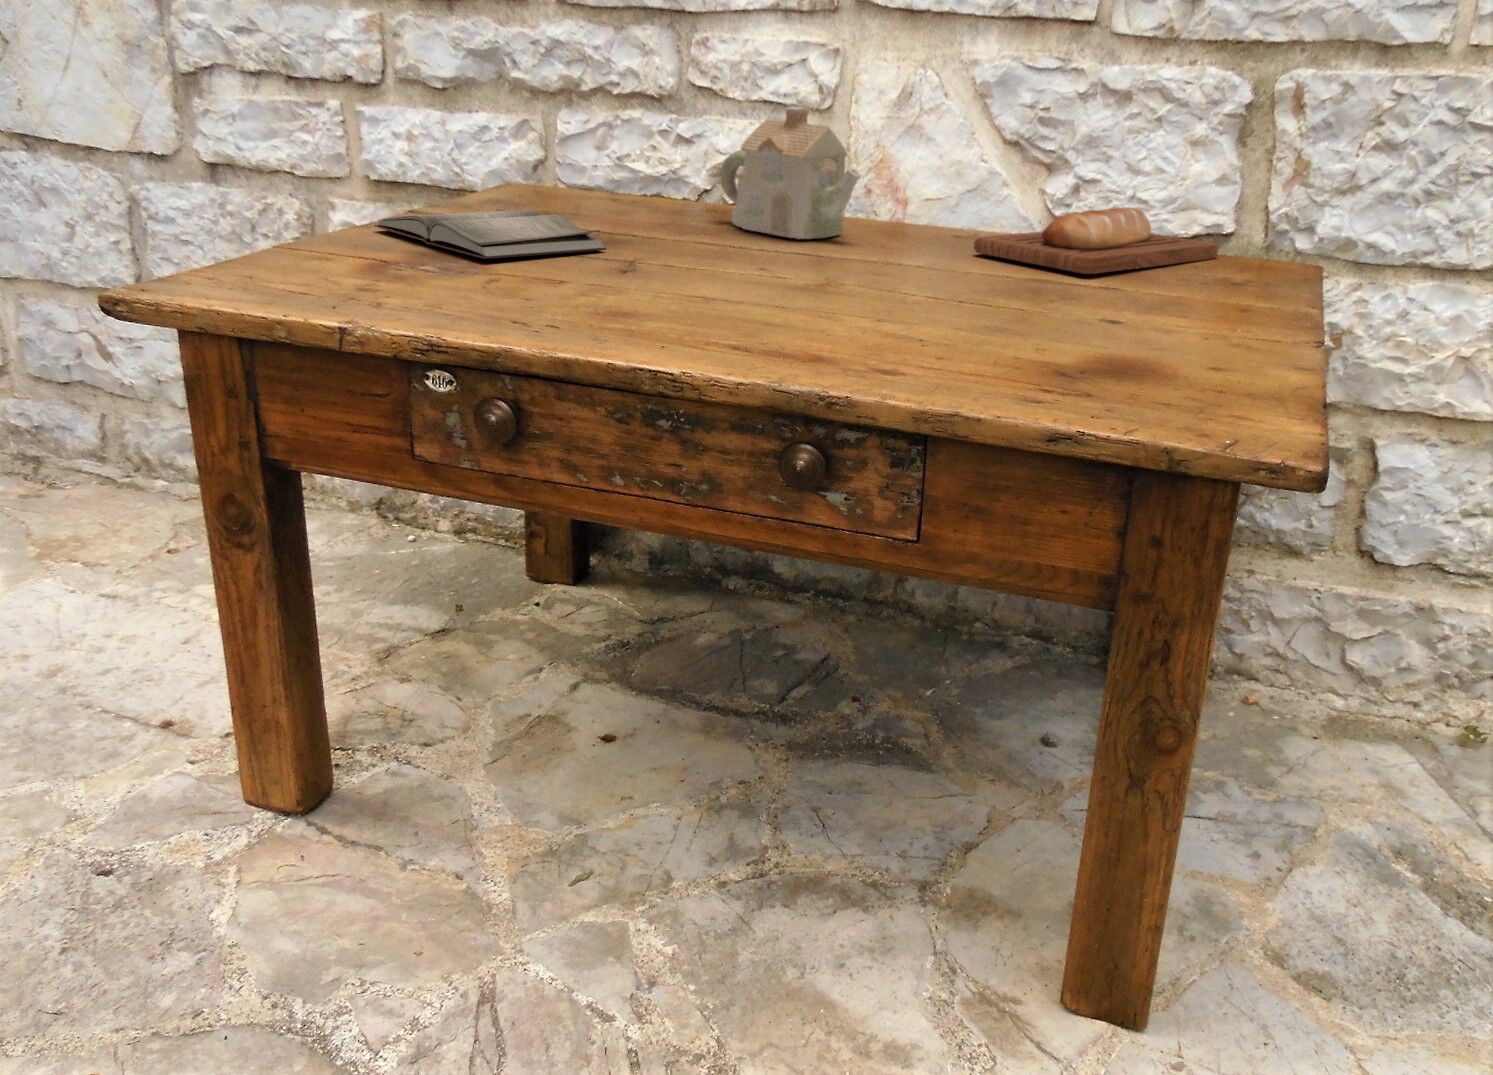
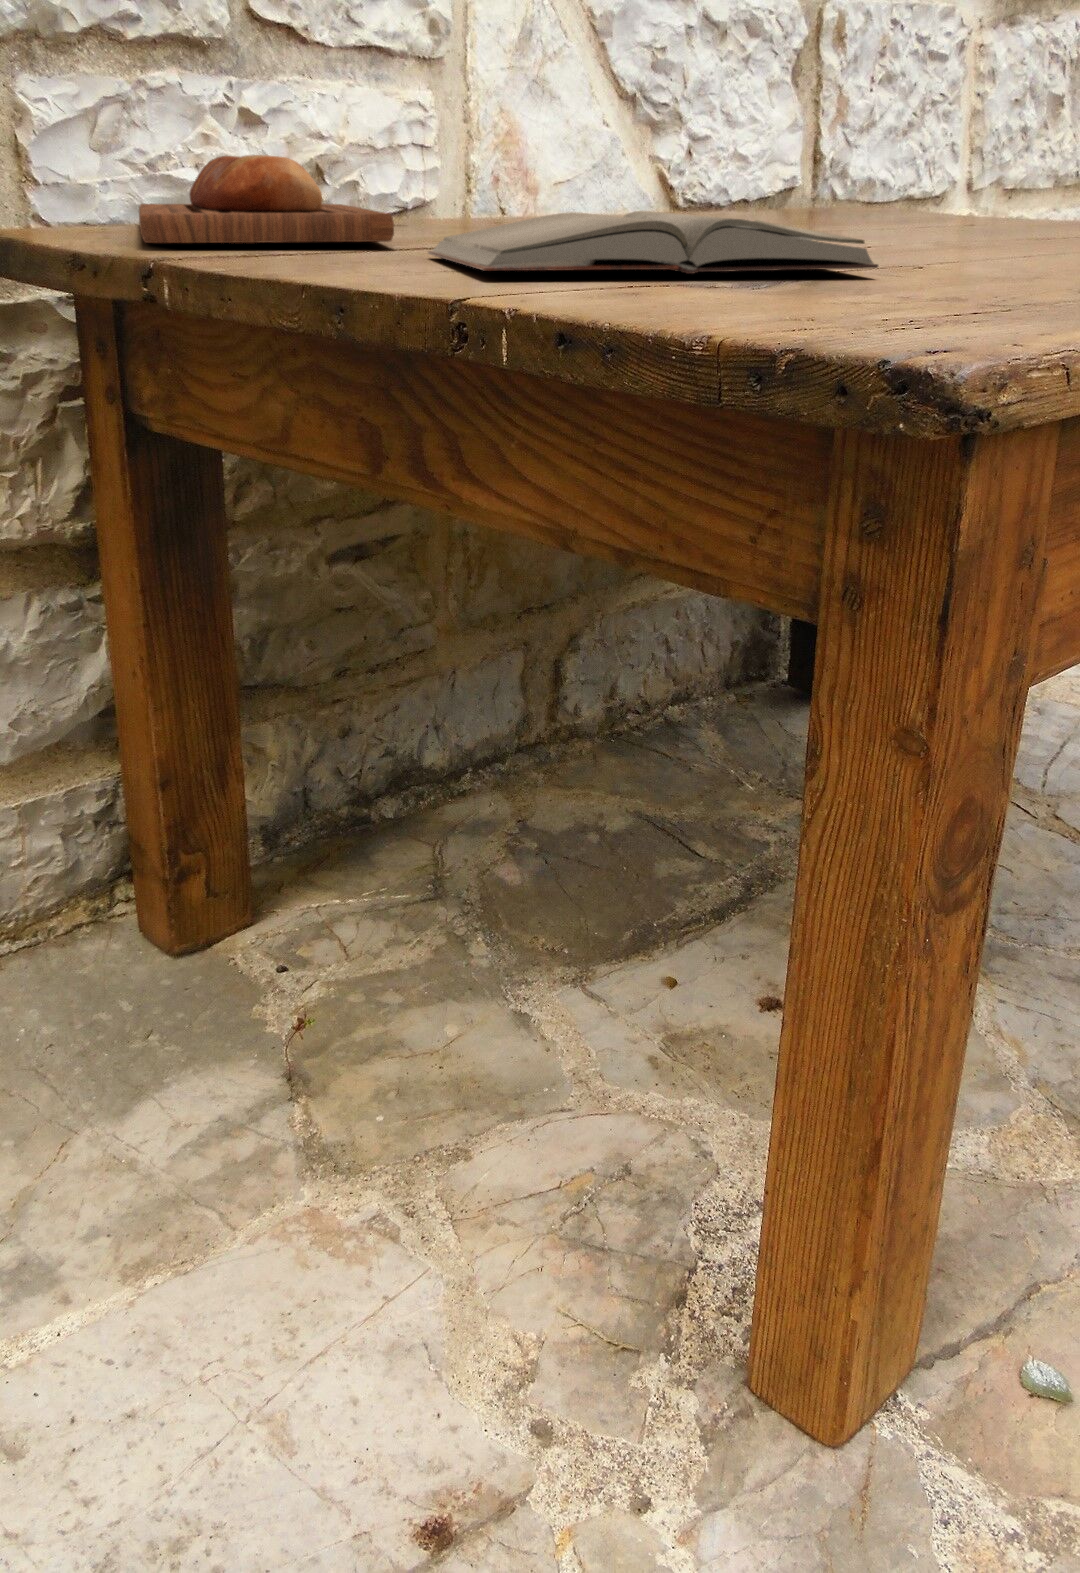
teapot: present [721,107,861,239] -> none [502,28,740,229]
bread loaf: present [974,207,1218,274] -> present [139,155,394,243]

